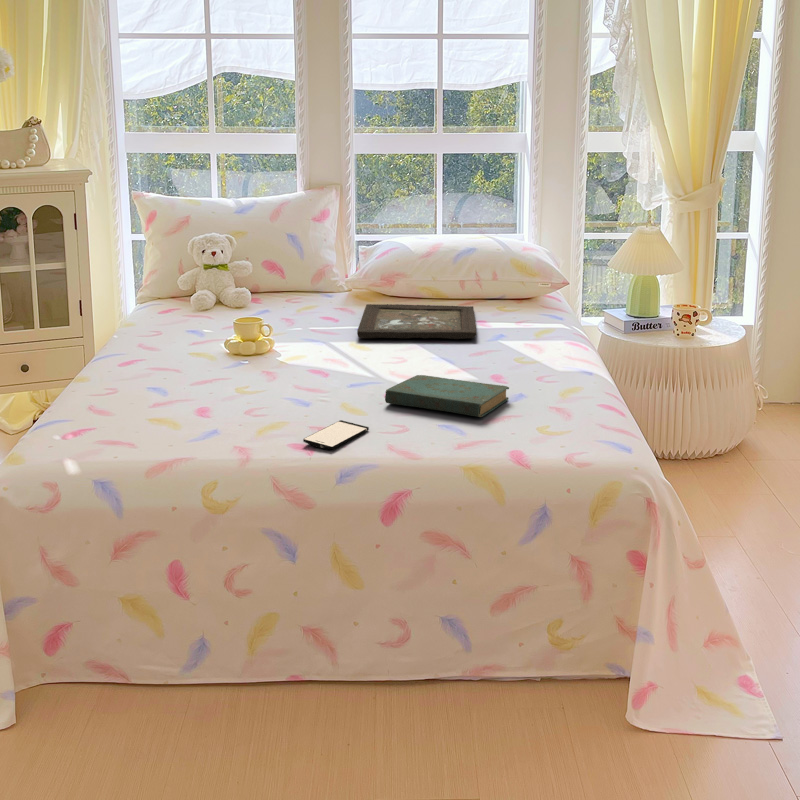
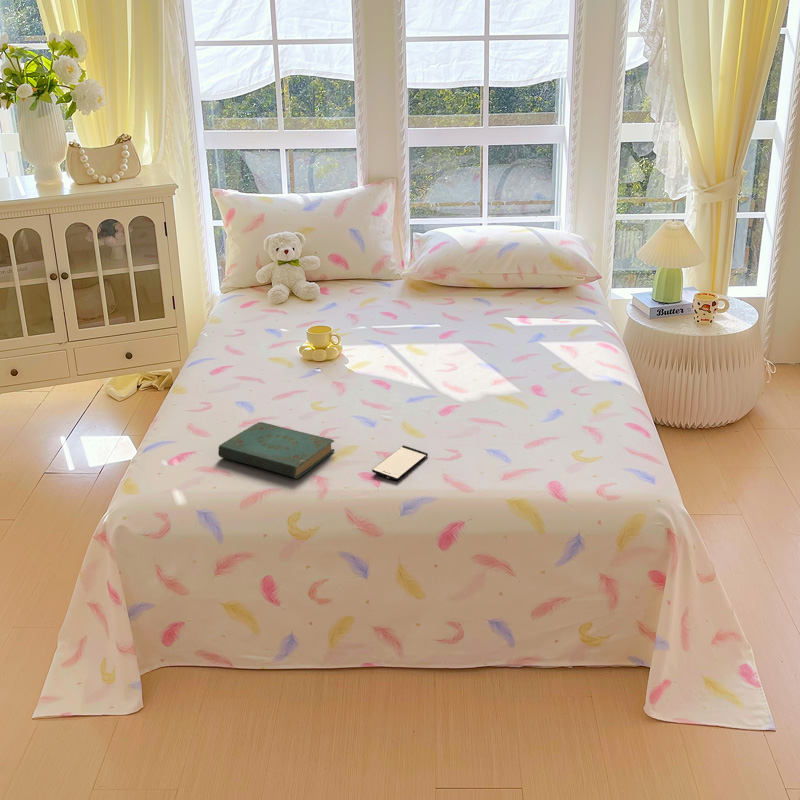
tray: present [357,304,477,339] -> none [414,298,519,341]
book: present [385,375,509,417] -> present [218,422,334,478]

